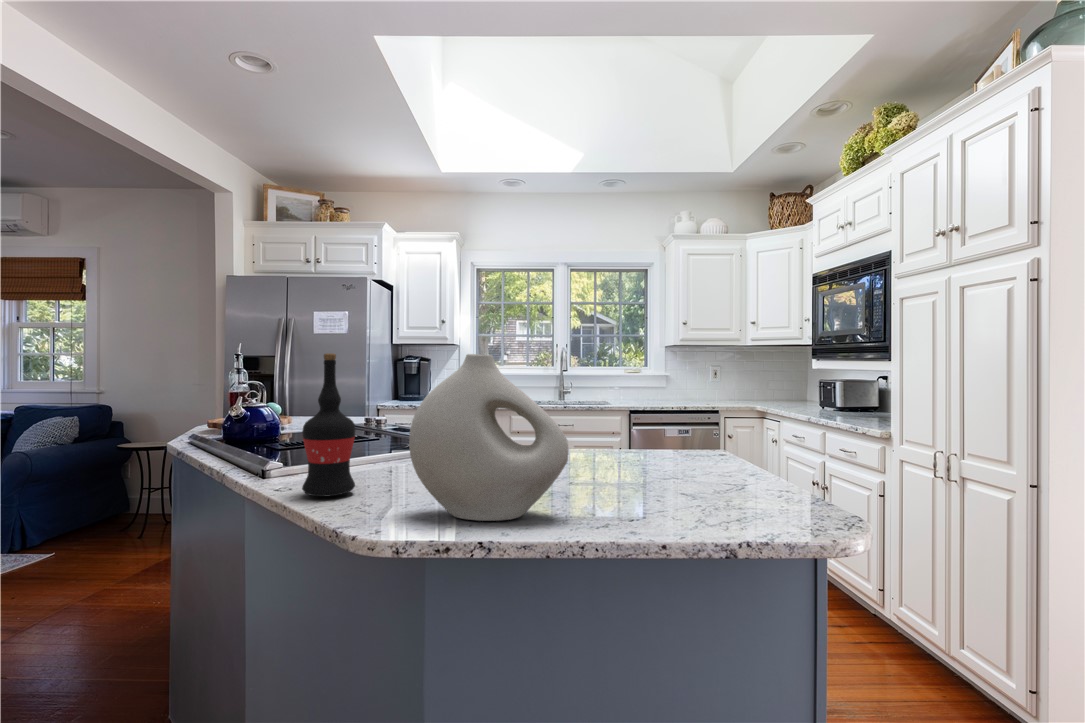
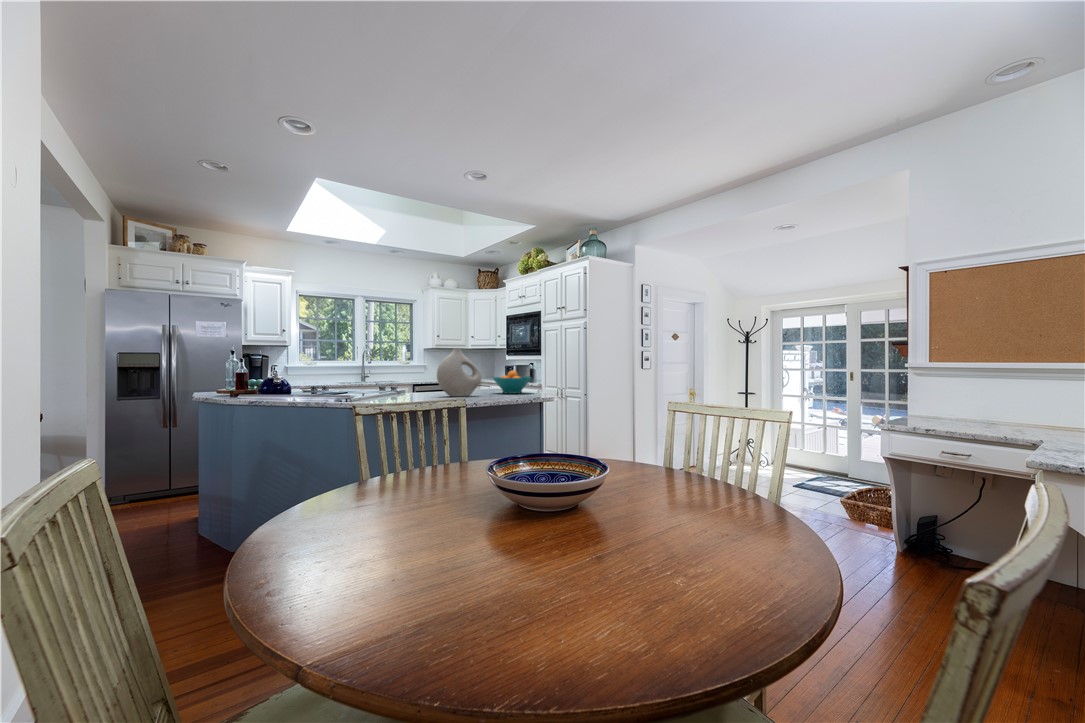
wine bottle: present [302,353,356,496] -> none [387,348,405,397]
fruit bowl: none [648,424,791,509] -> present [493,370,531,394]

